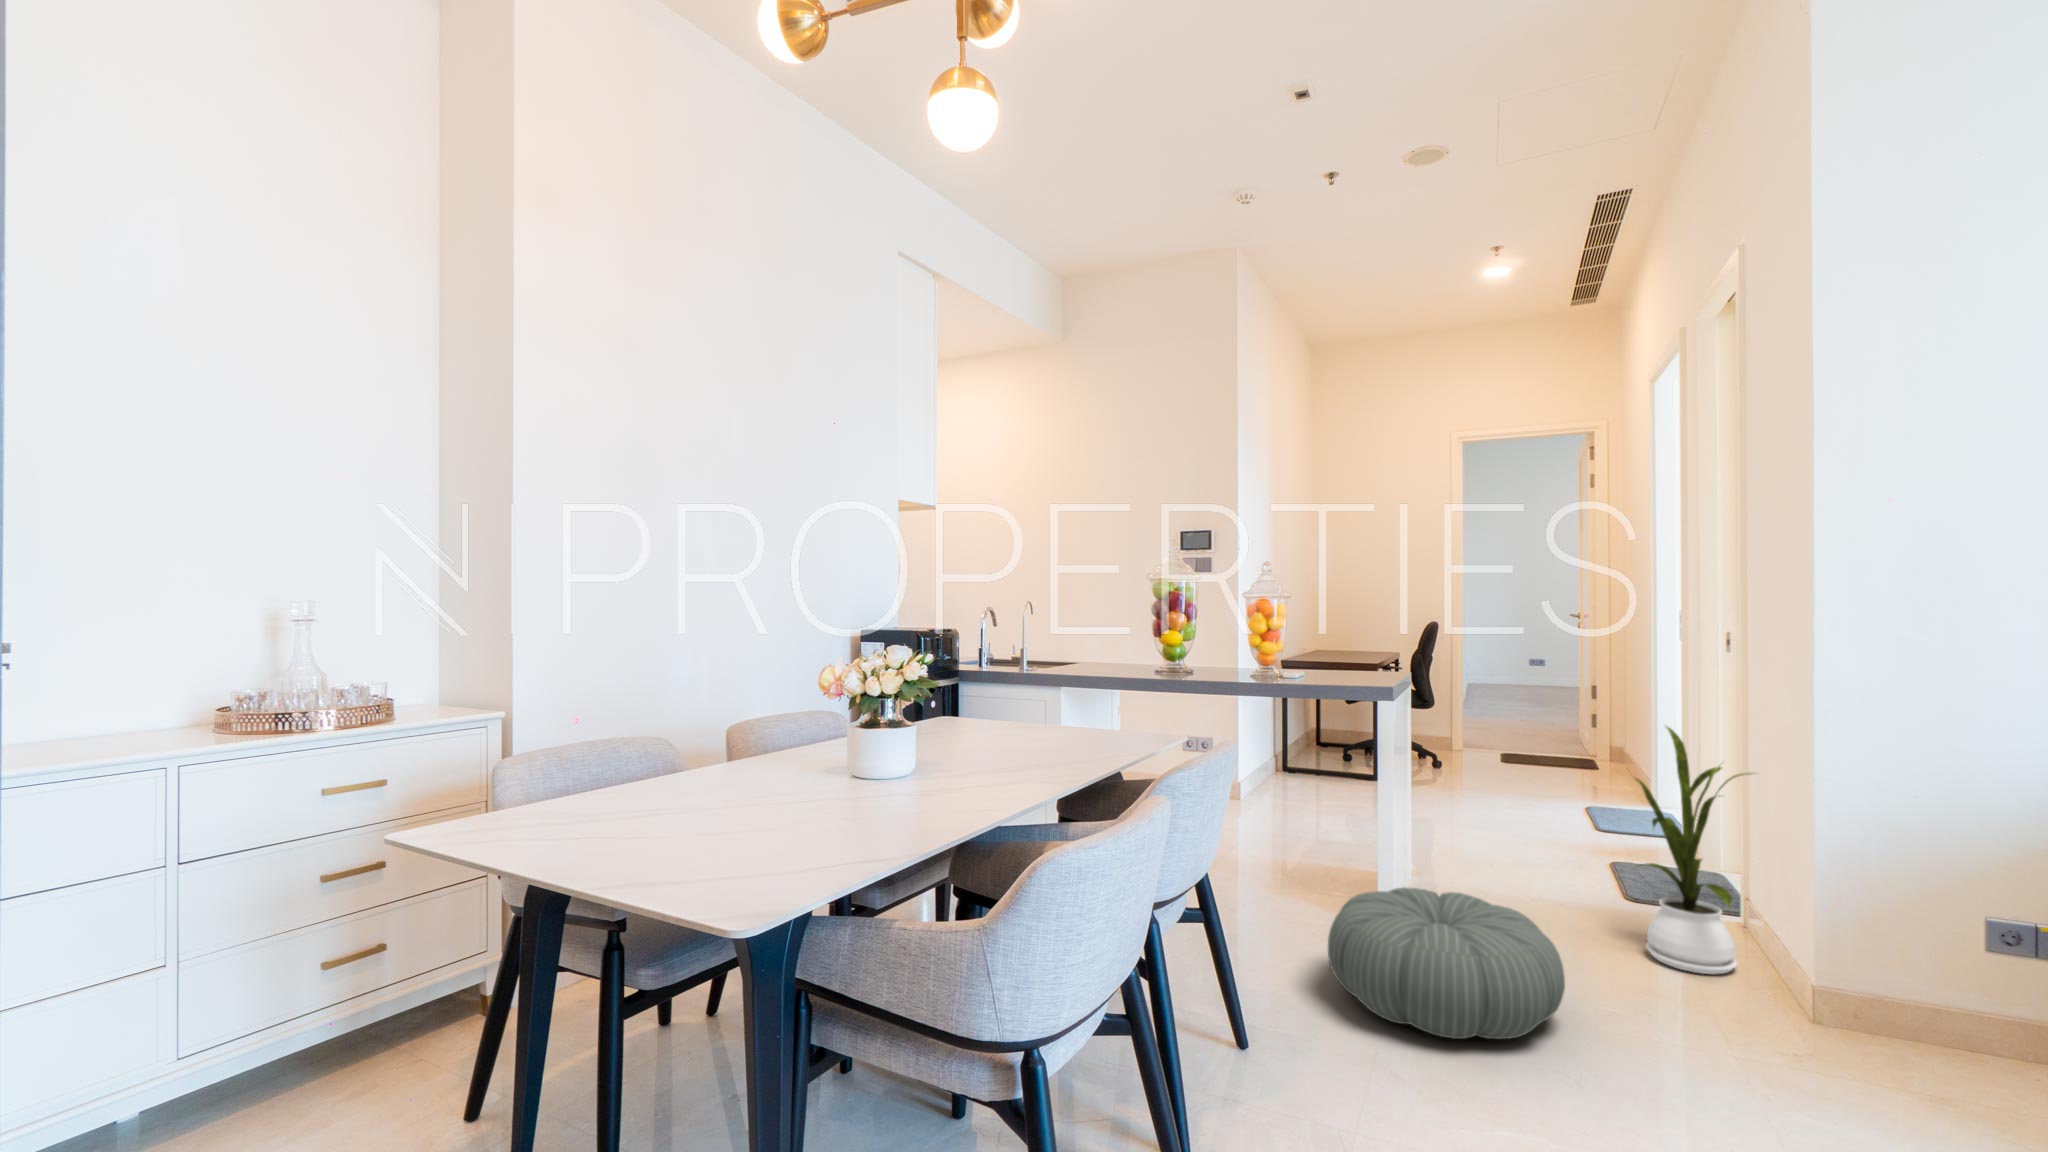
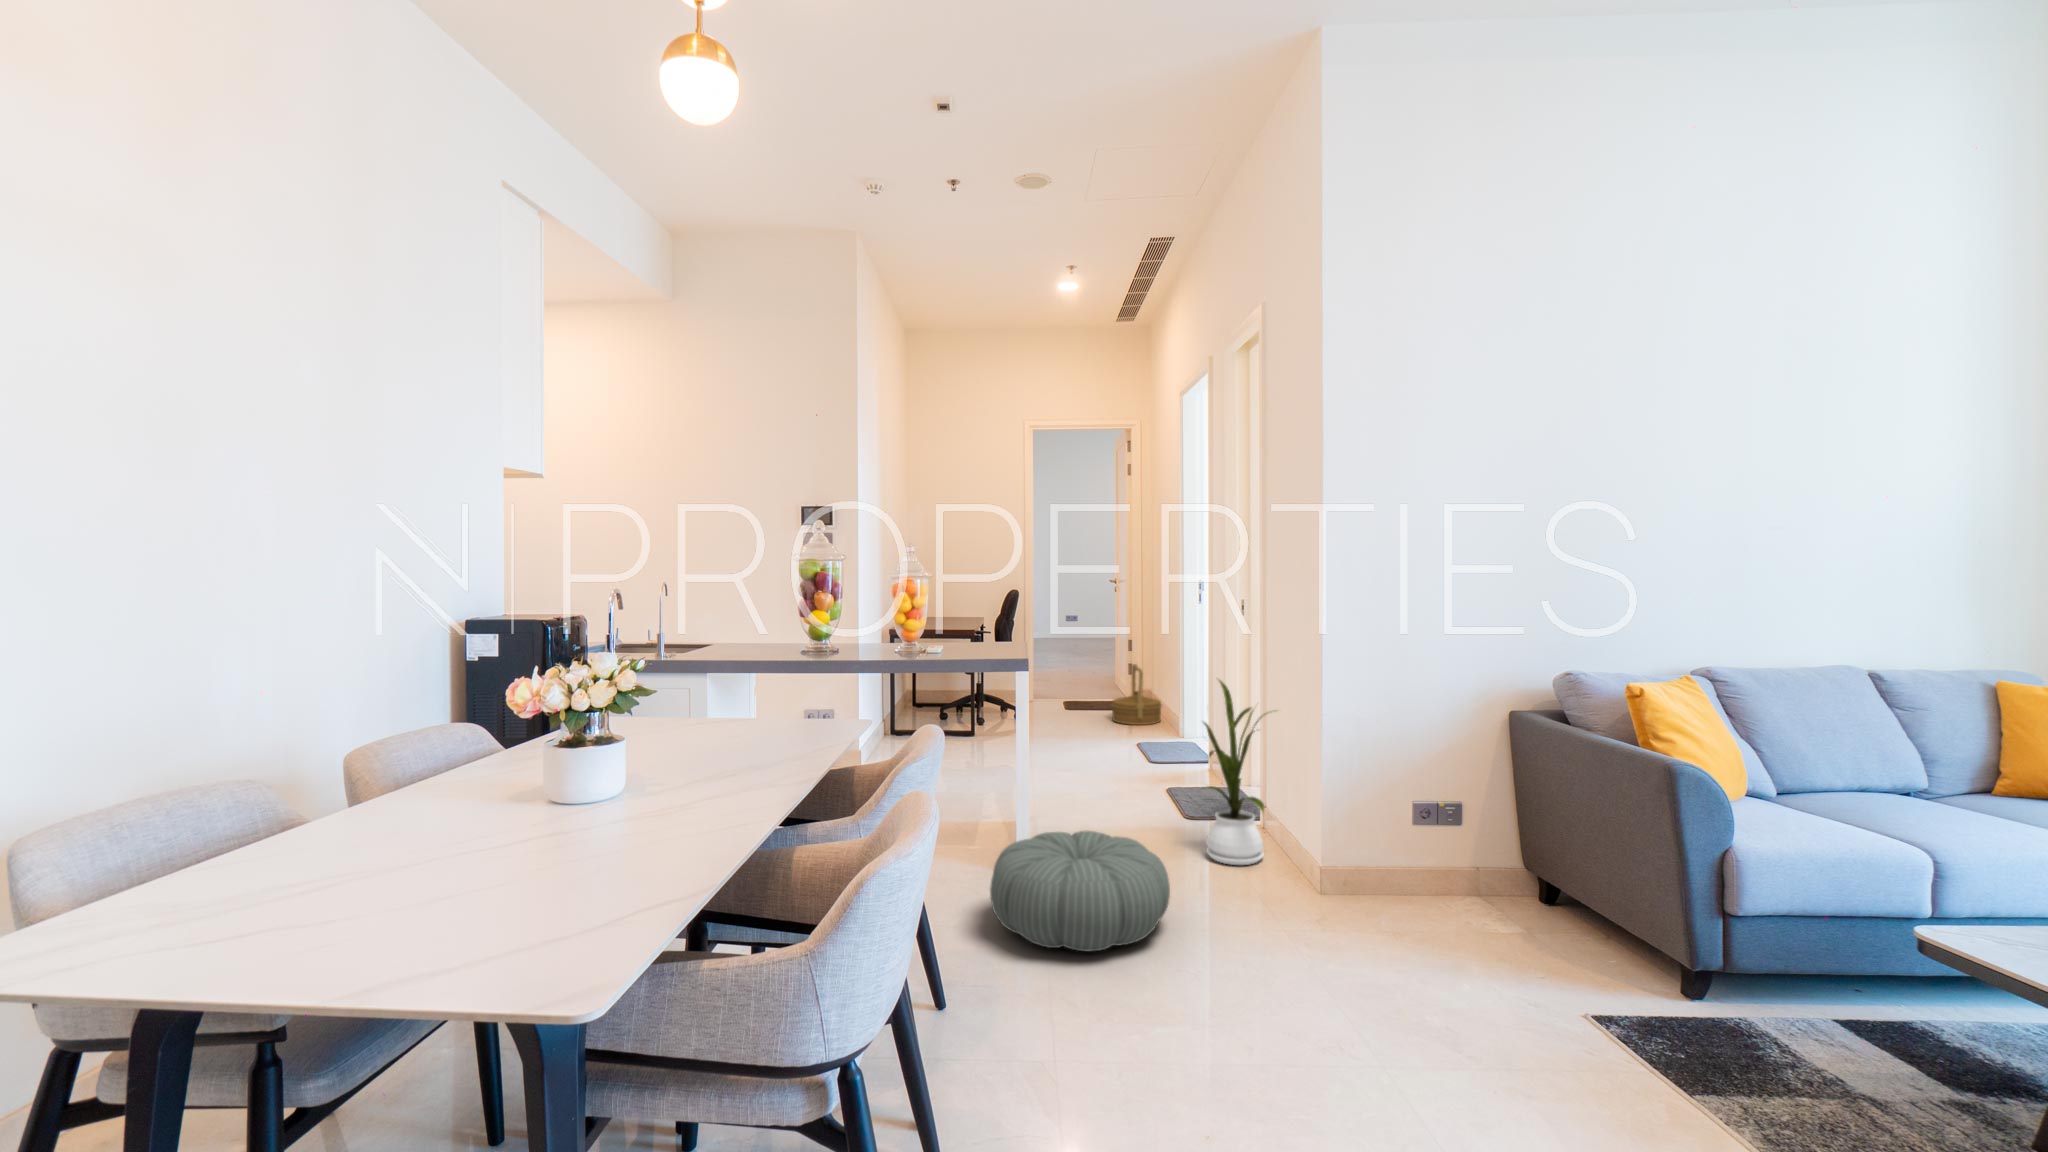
woven basket: none [1558,712,1630,786] -> present [1112,664,1162,725]

